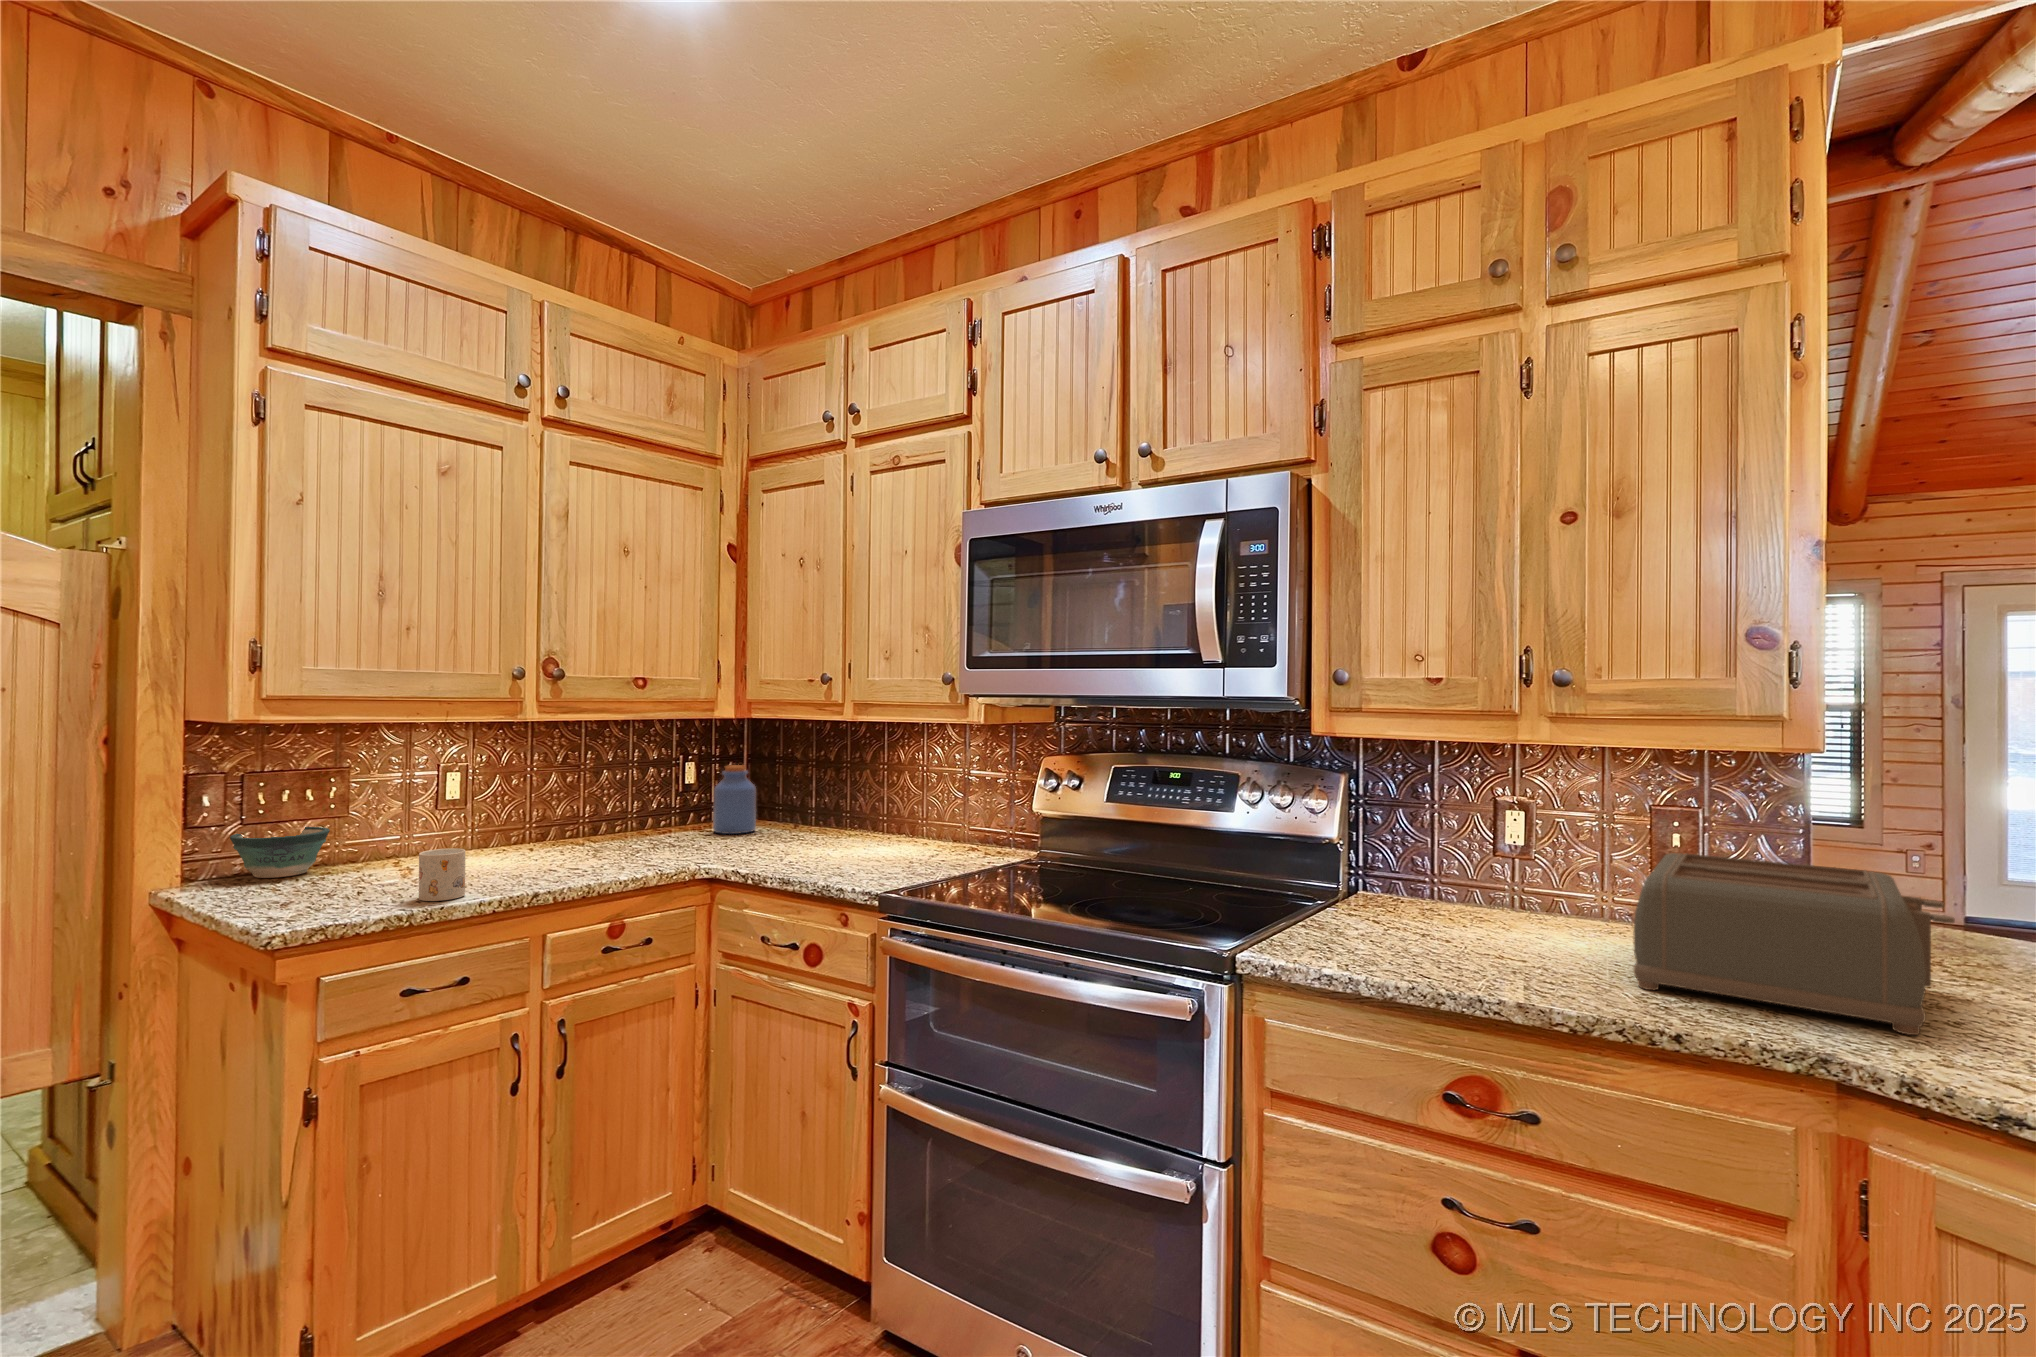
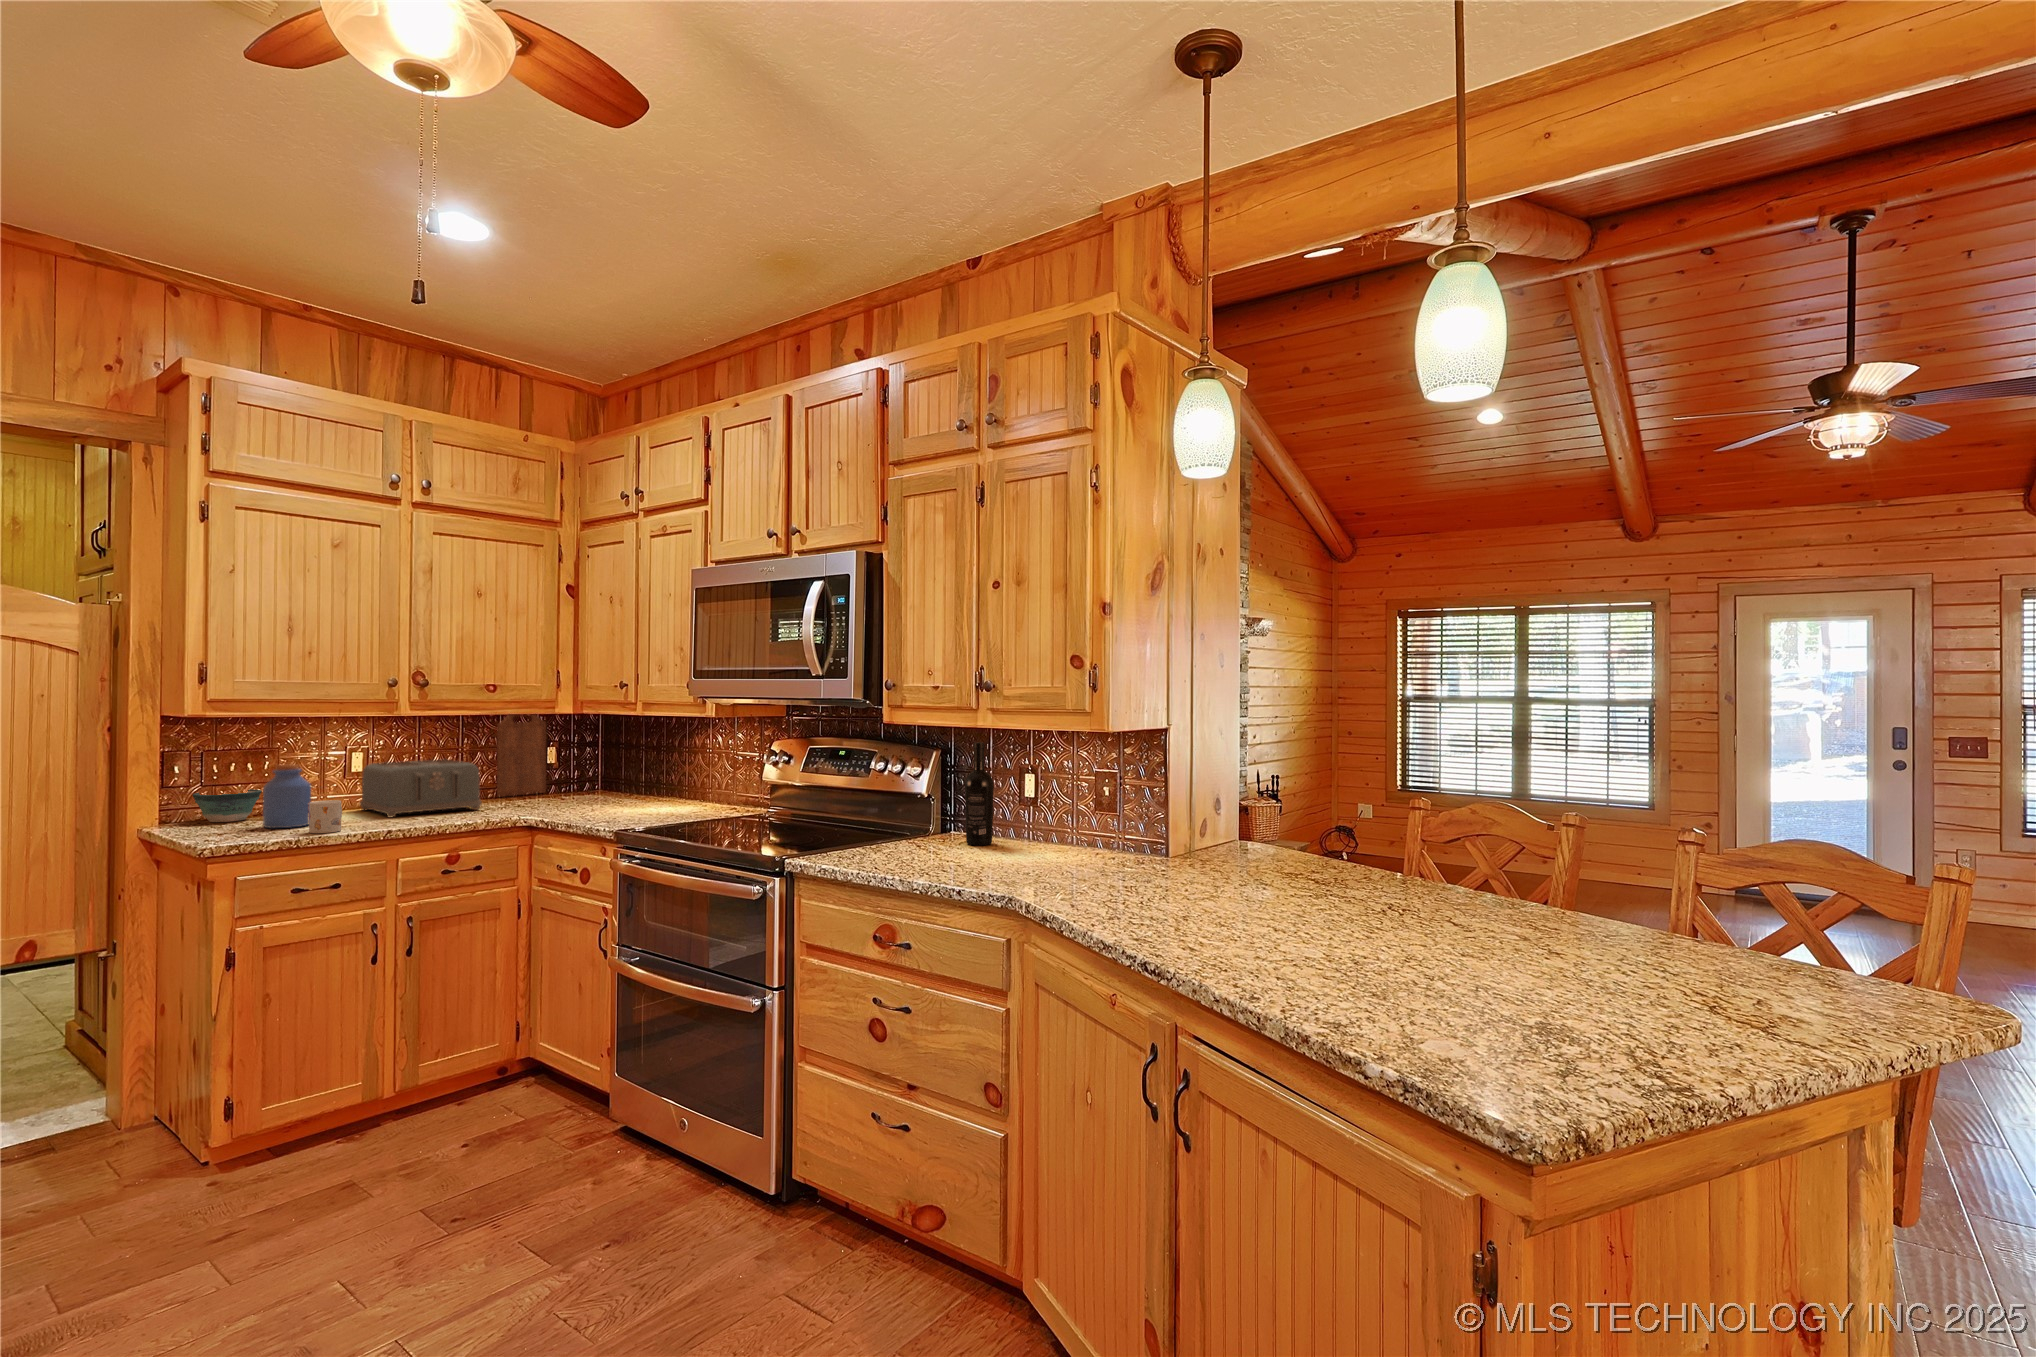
cutting board: none [629,714,687,829] -> present [497,715,546,797]
jar: present [713,765,756,834] -> present [263,764,311,828]
wine bottle: none [1439,765,1487,924] -> present [965,742,994,845]
toaster: present [1633,853,1955,1035] -> present [360,759,482,817]

